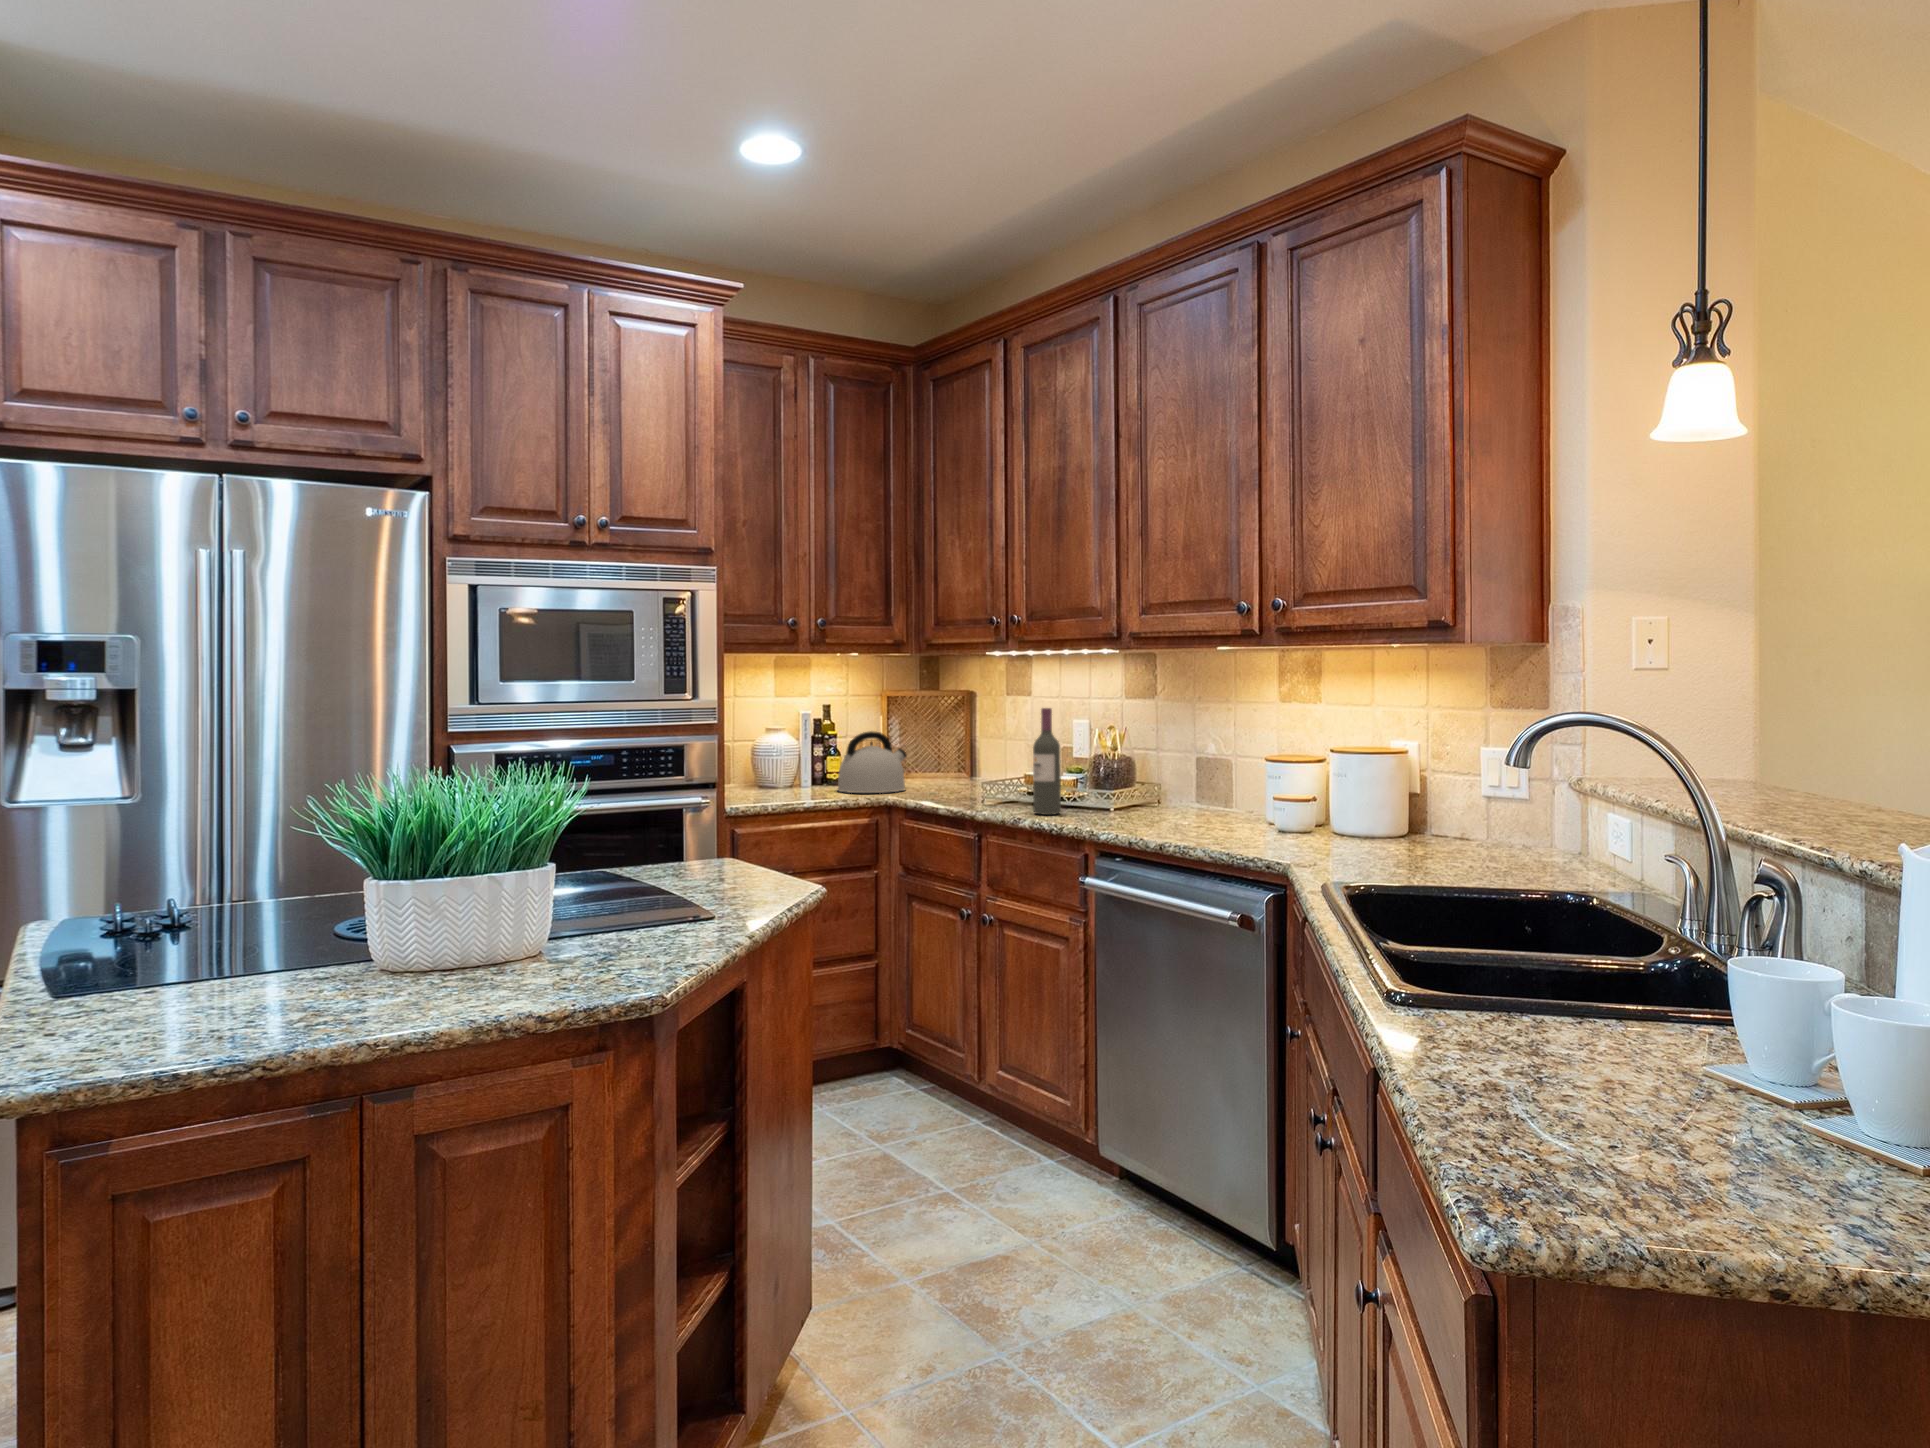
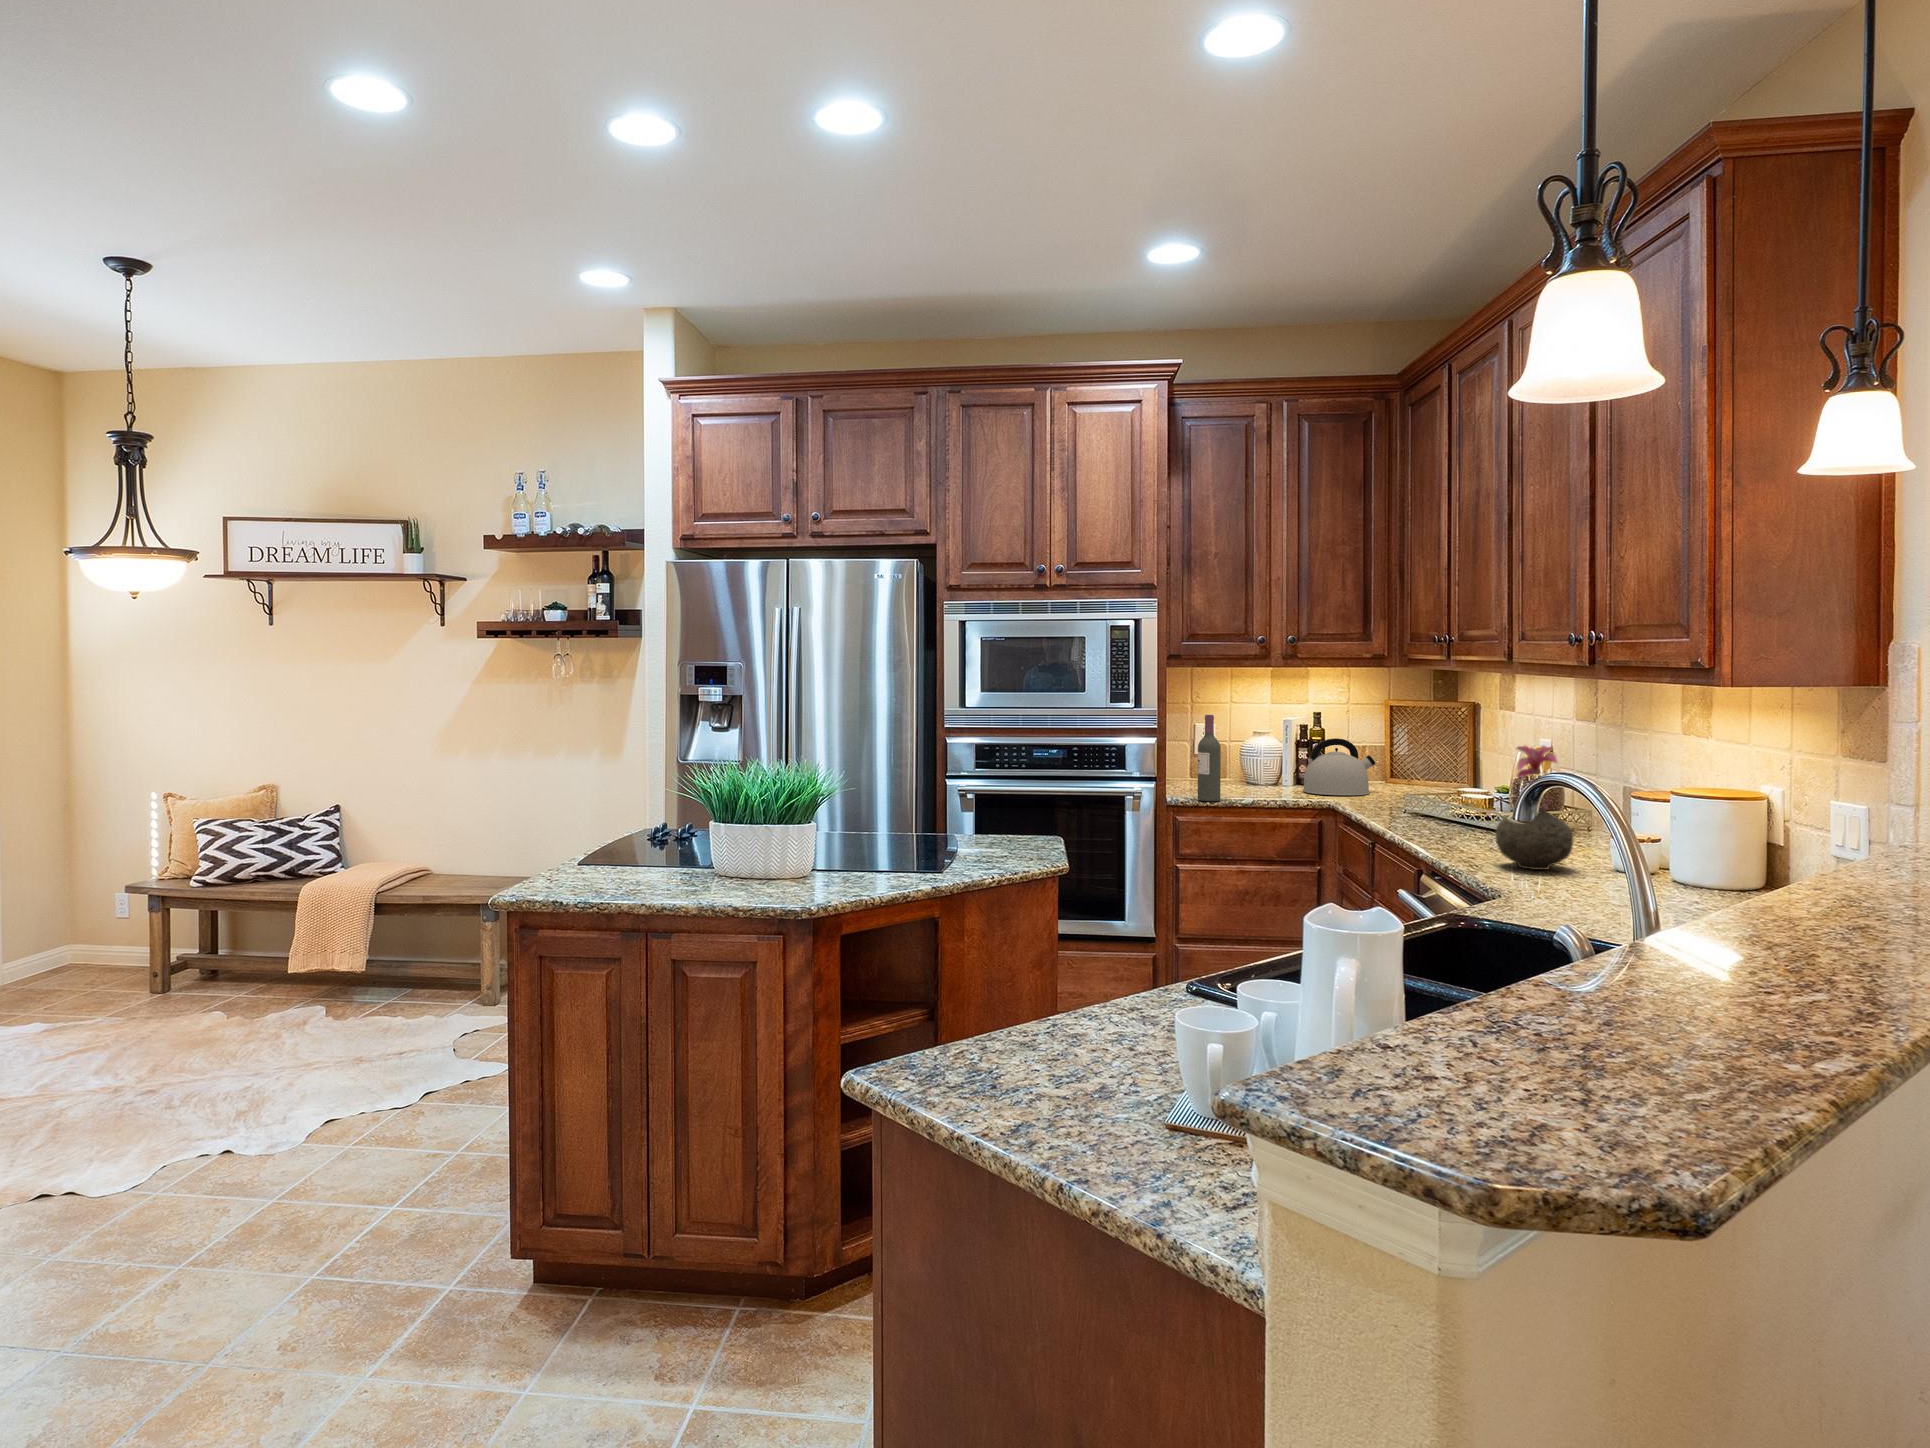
wine bottle: present [1033,708,1061,815] -> present [1198,715,1221,801]
vase: none [1176,716,1247,838] -> present [1496,745,1573,870]

